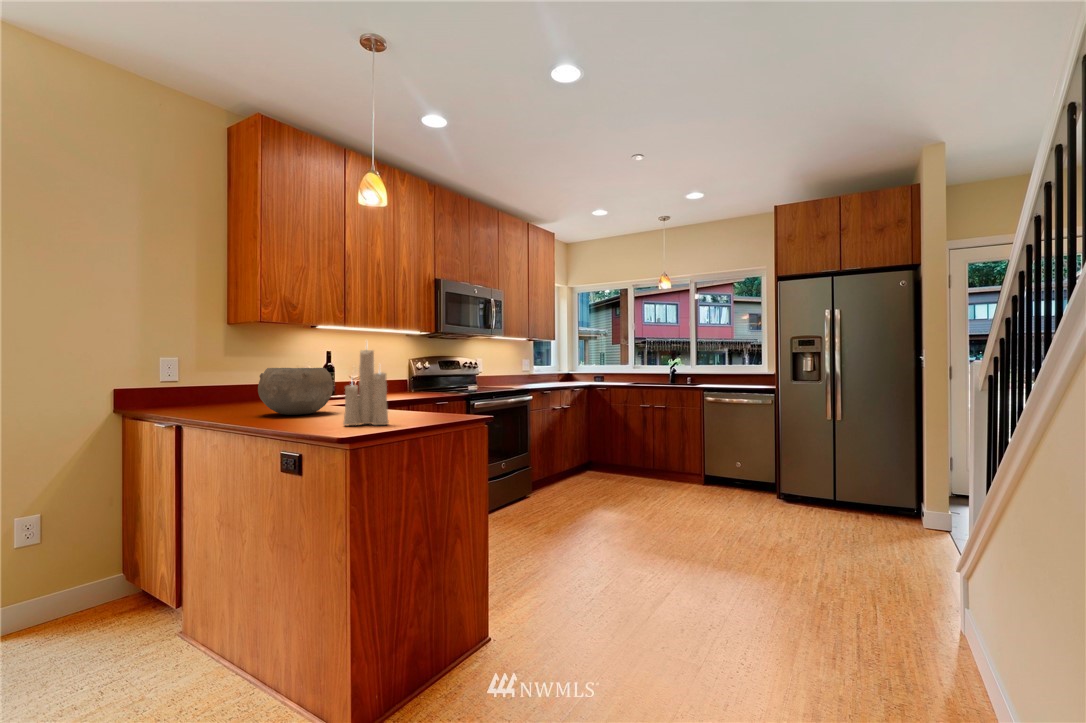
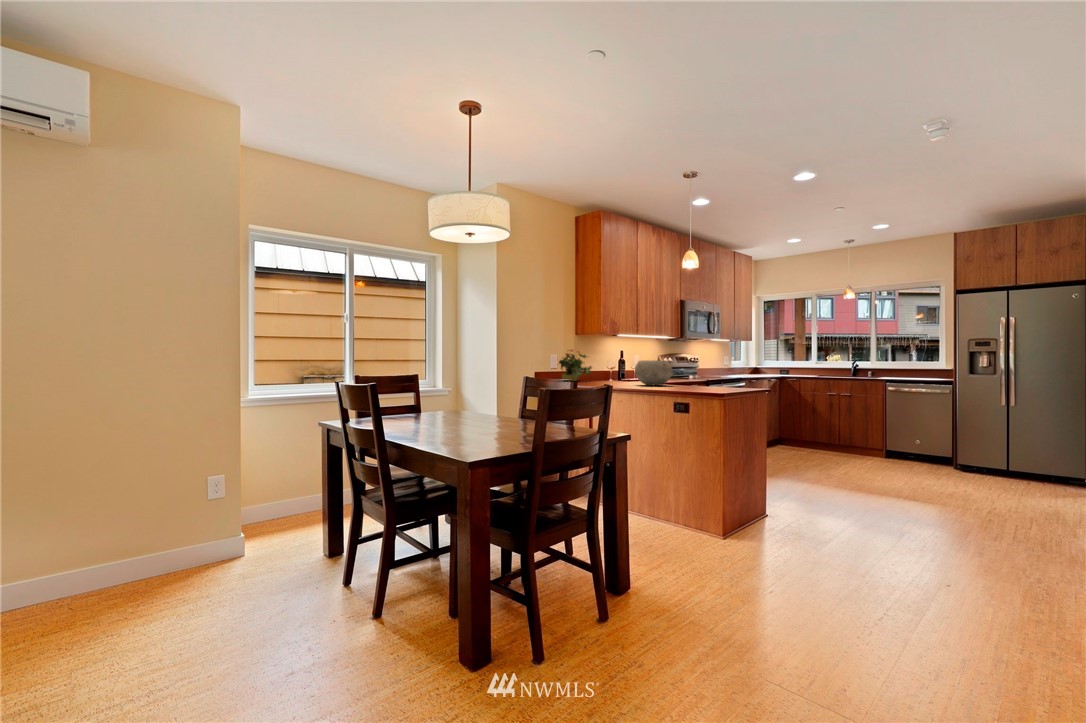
potted plant: none [179,348,249,403] -> present [559,350,592,381]
candle: present [343,349,389,425] -> none [704,344,726,389]

